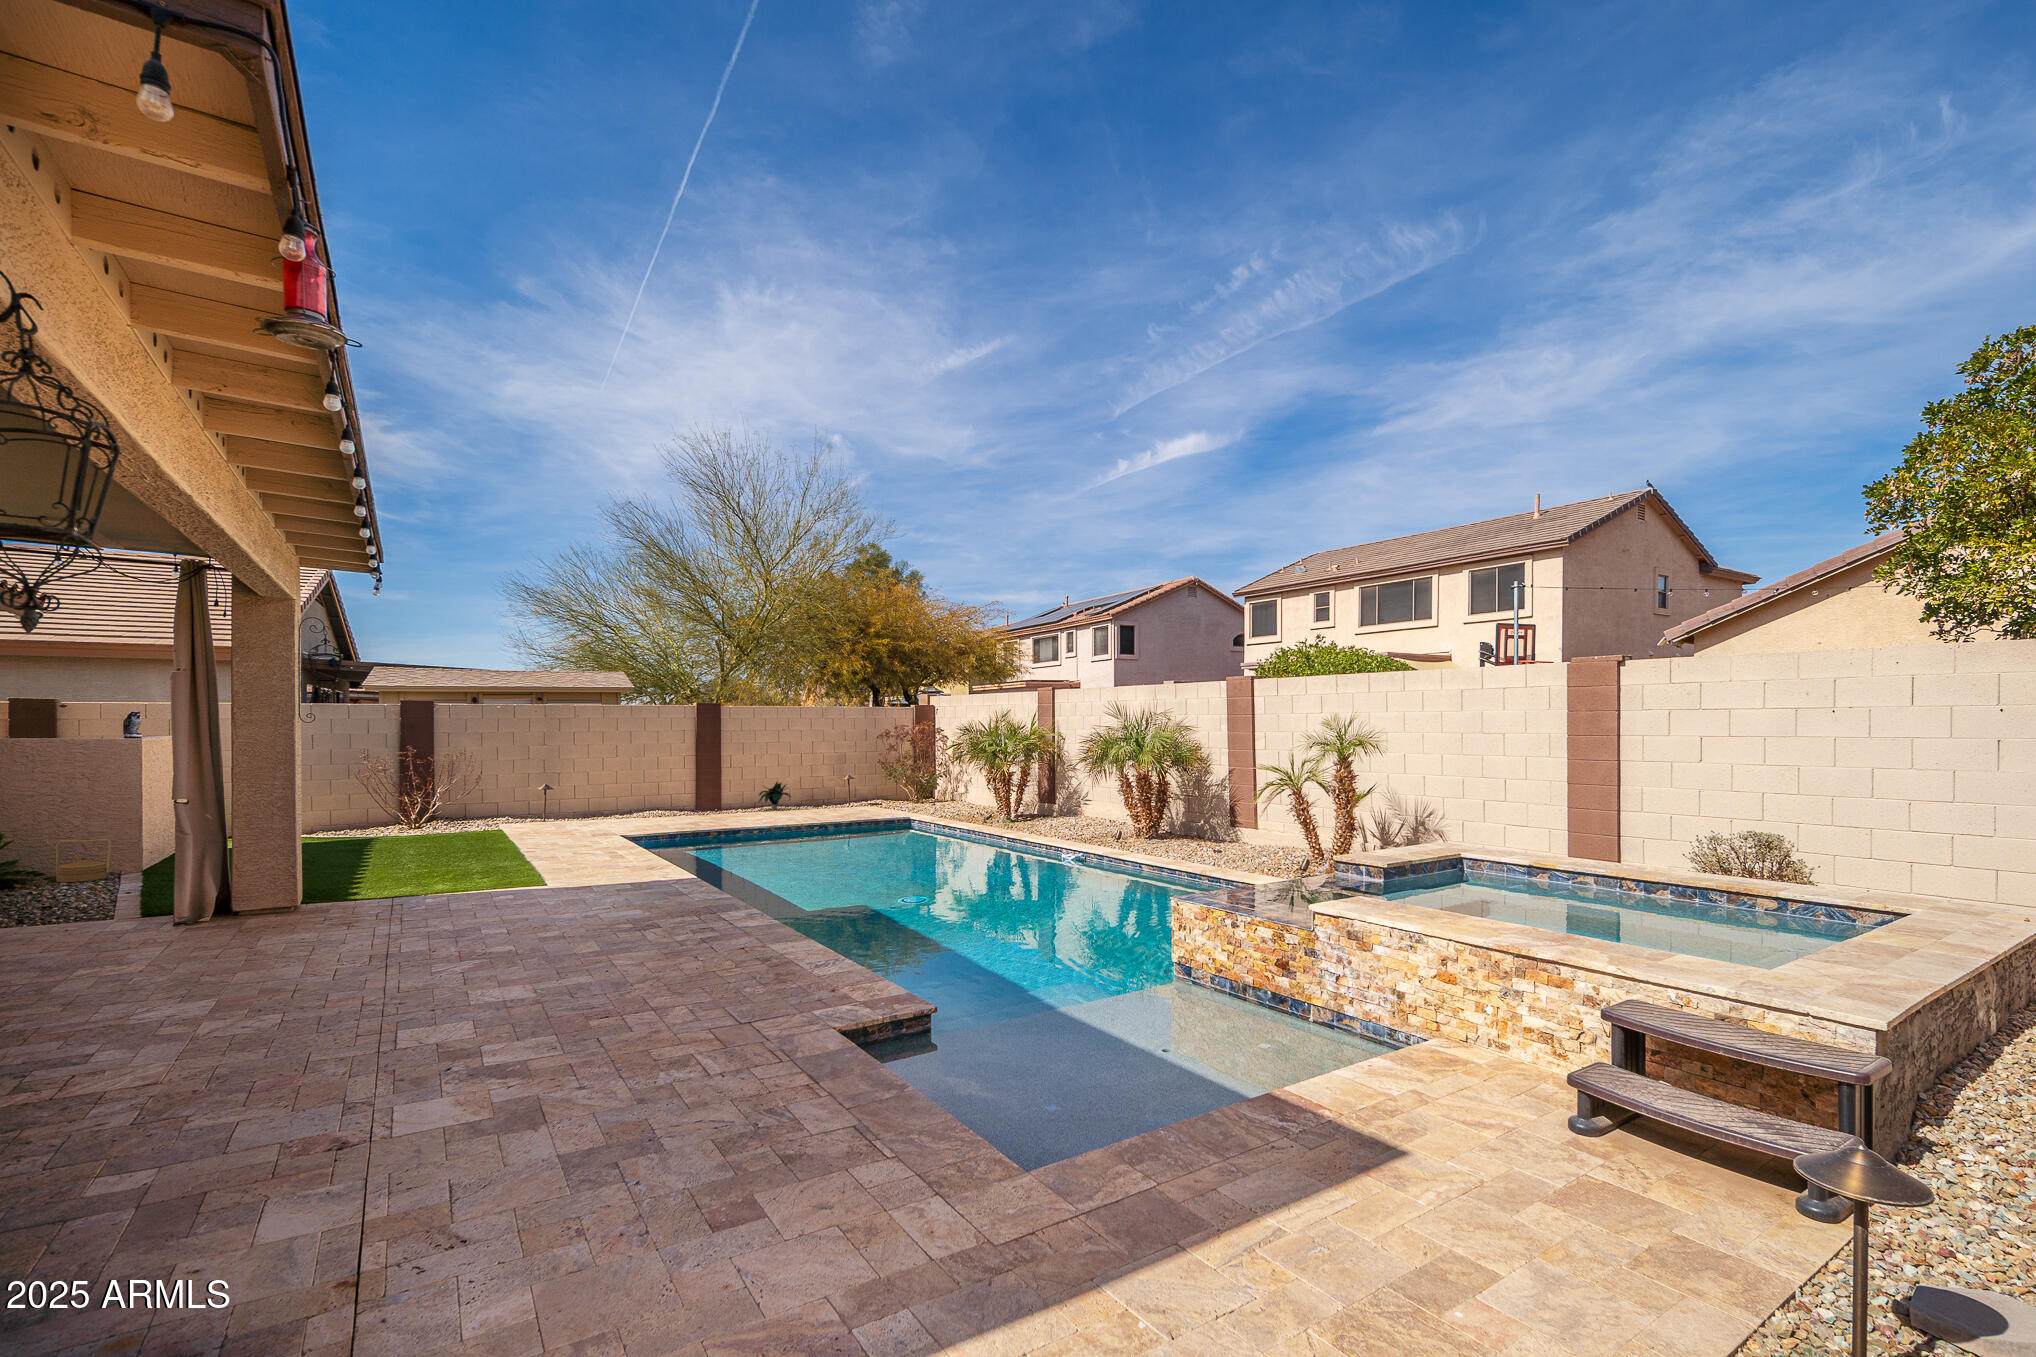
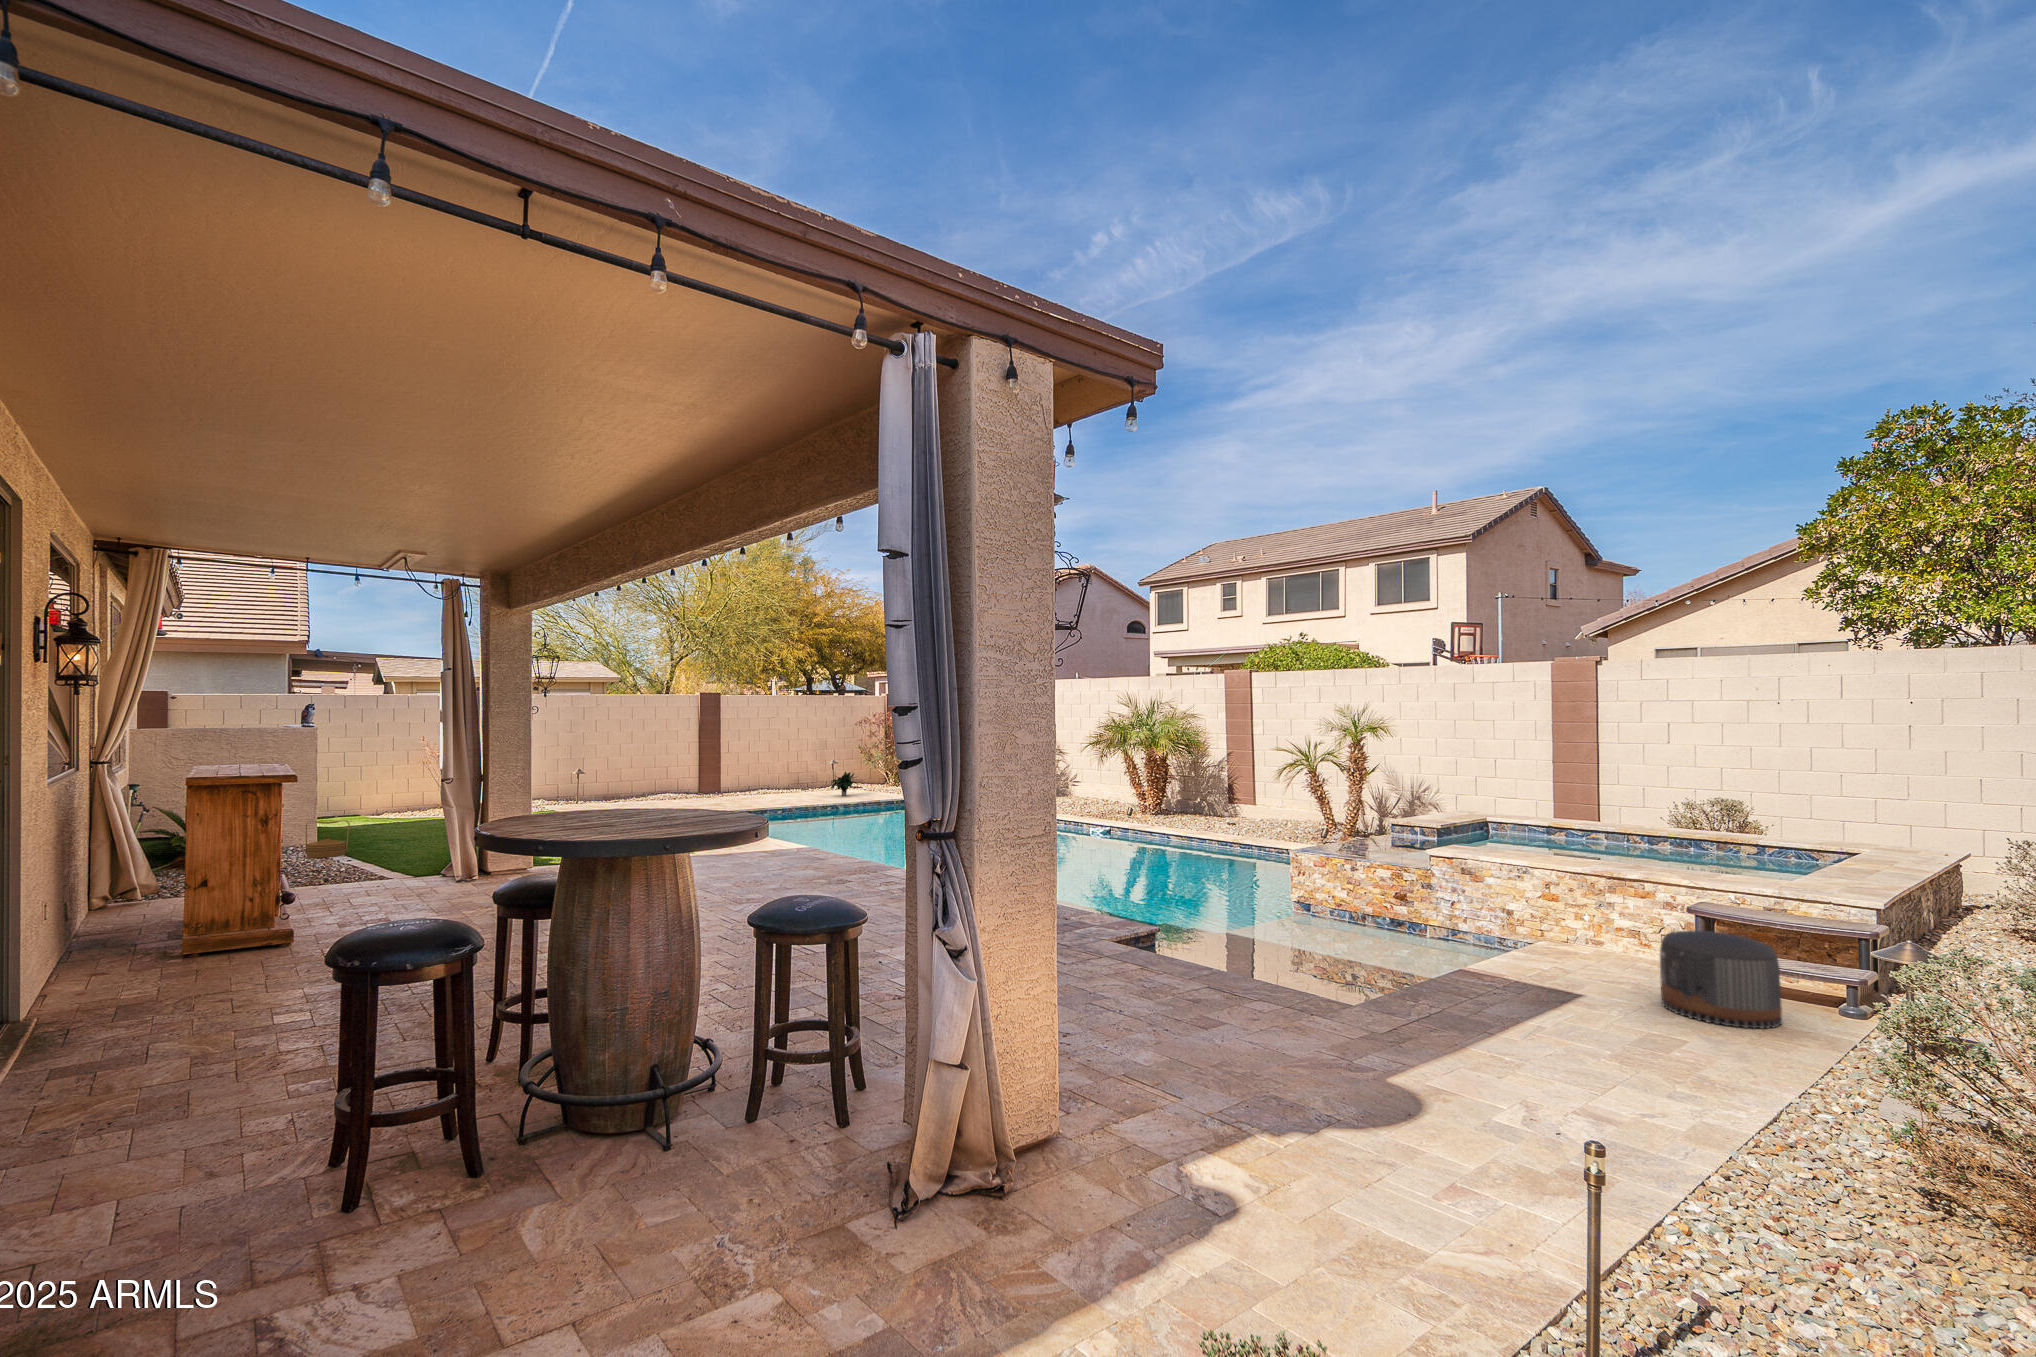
pouf: none [1509,1062,1683,1237] -> present [1660,930,1782,1029]

